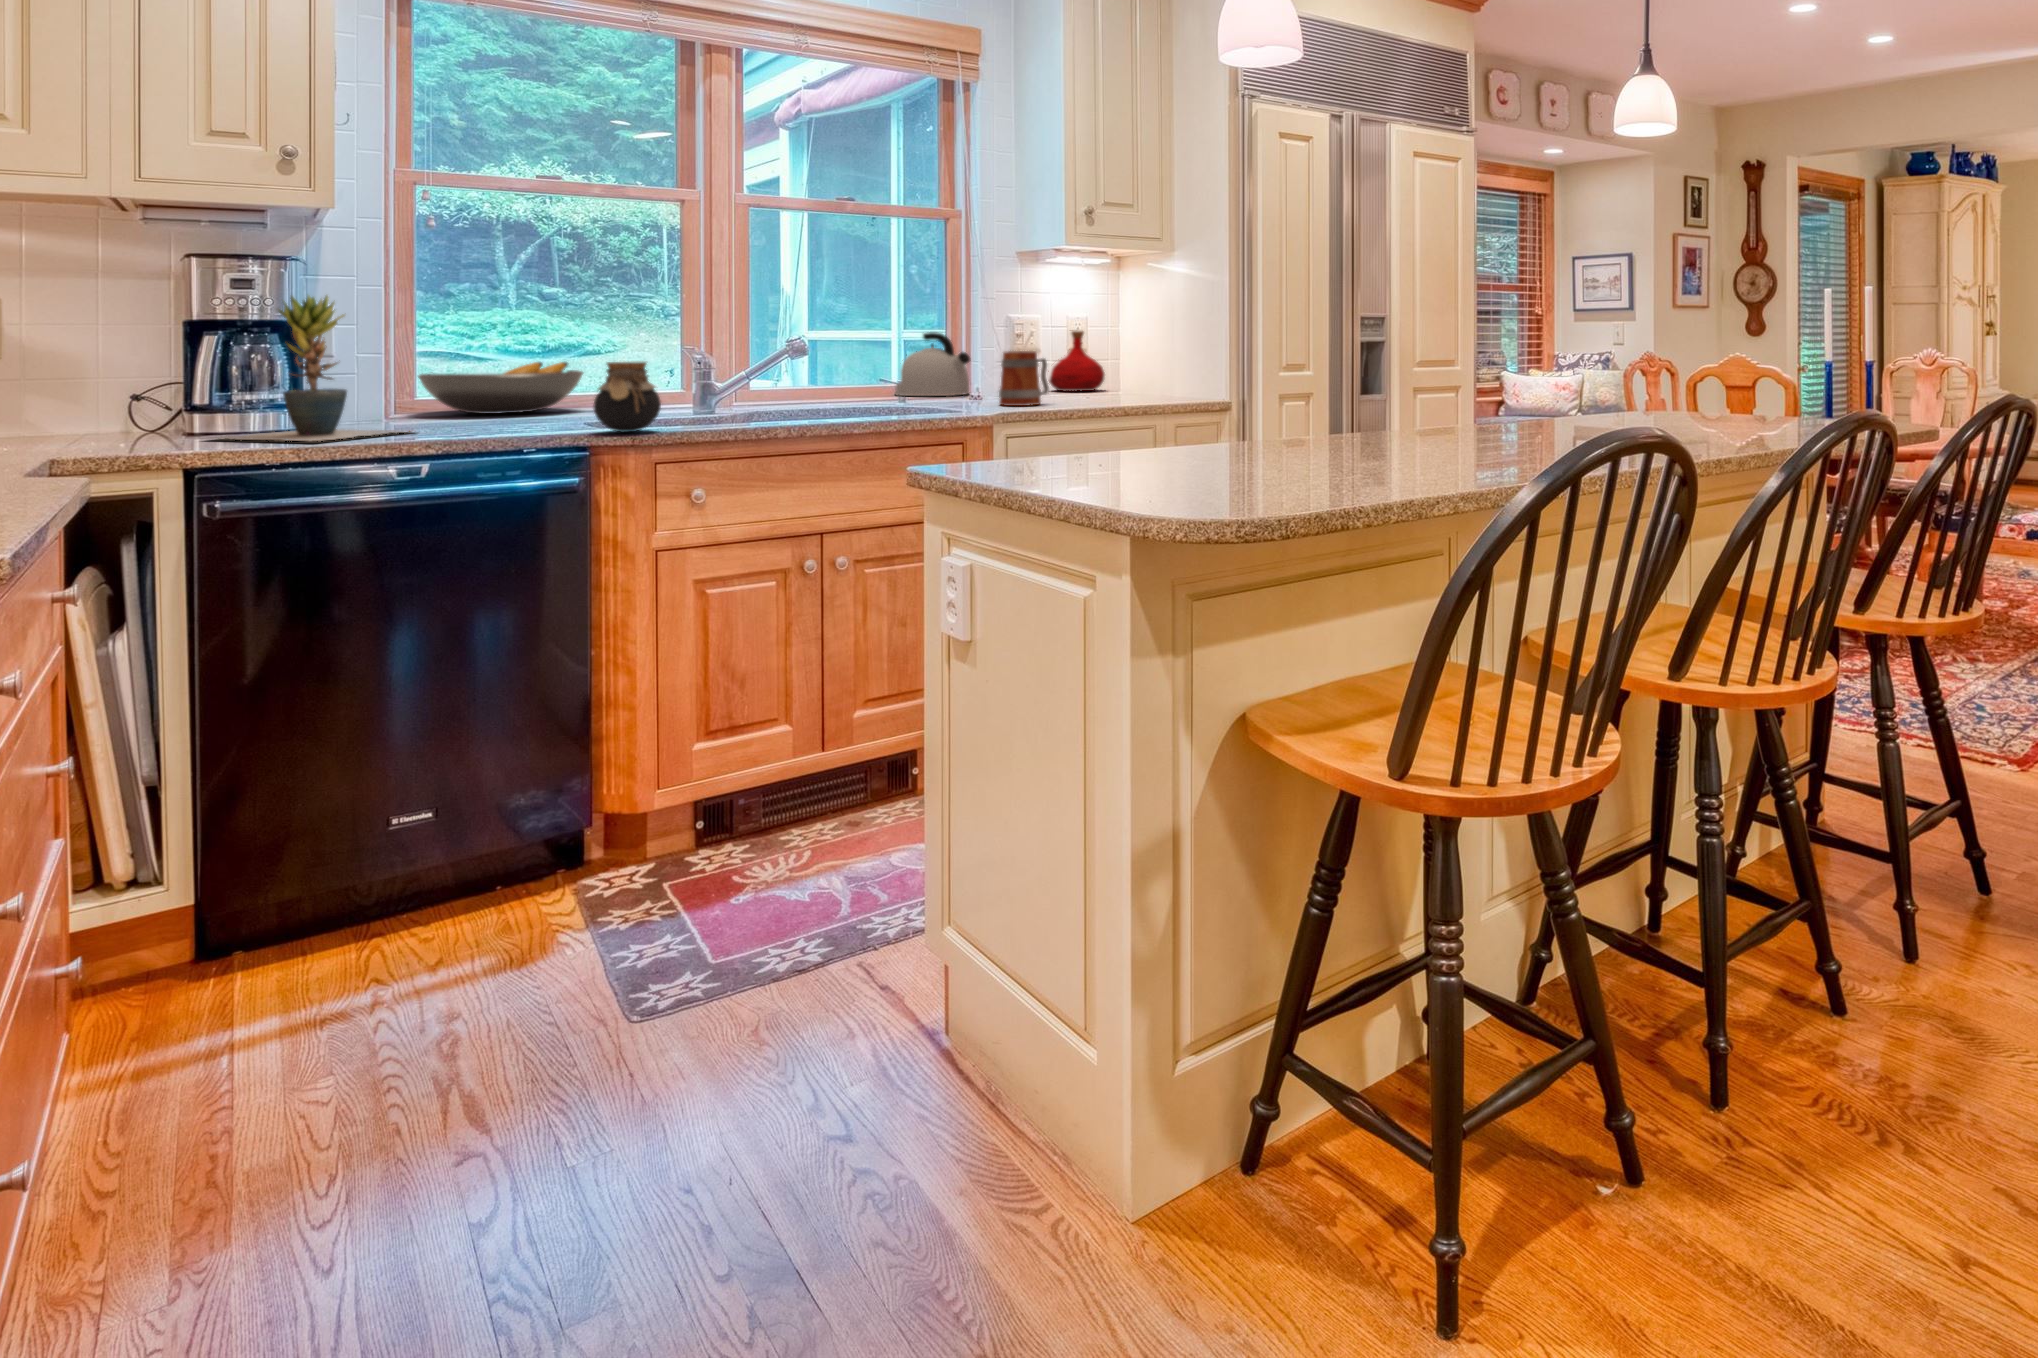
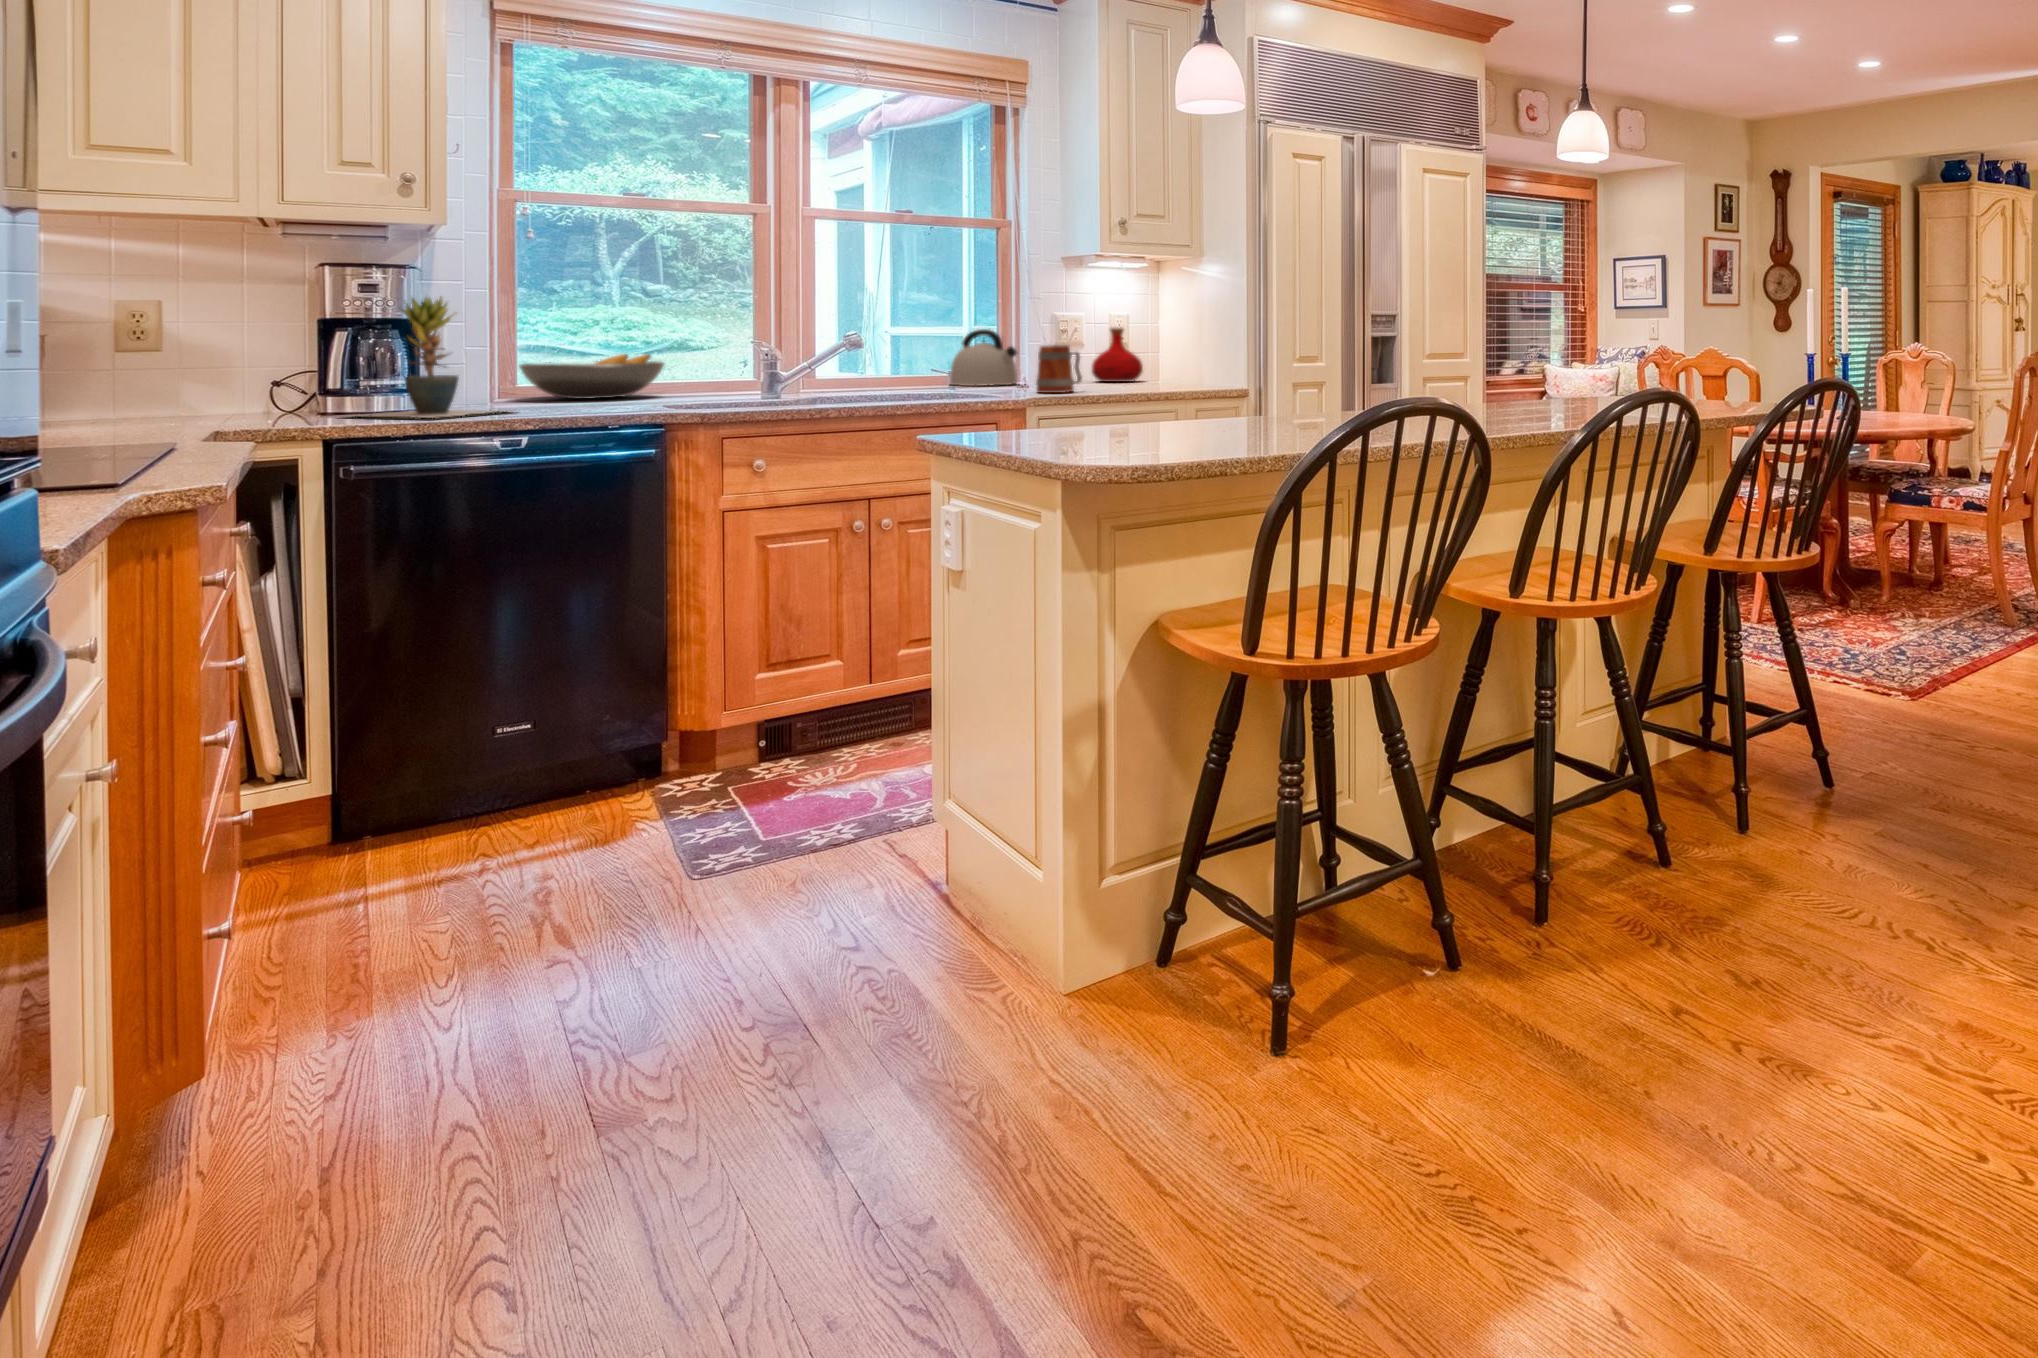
jar: present [593,362,661,432] -> none [669,353,728,412]

